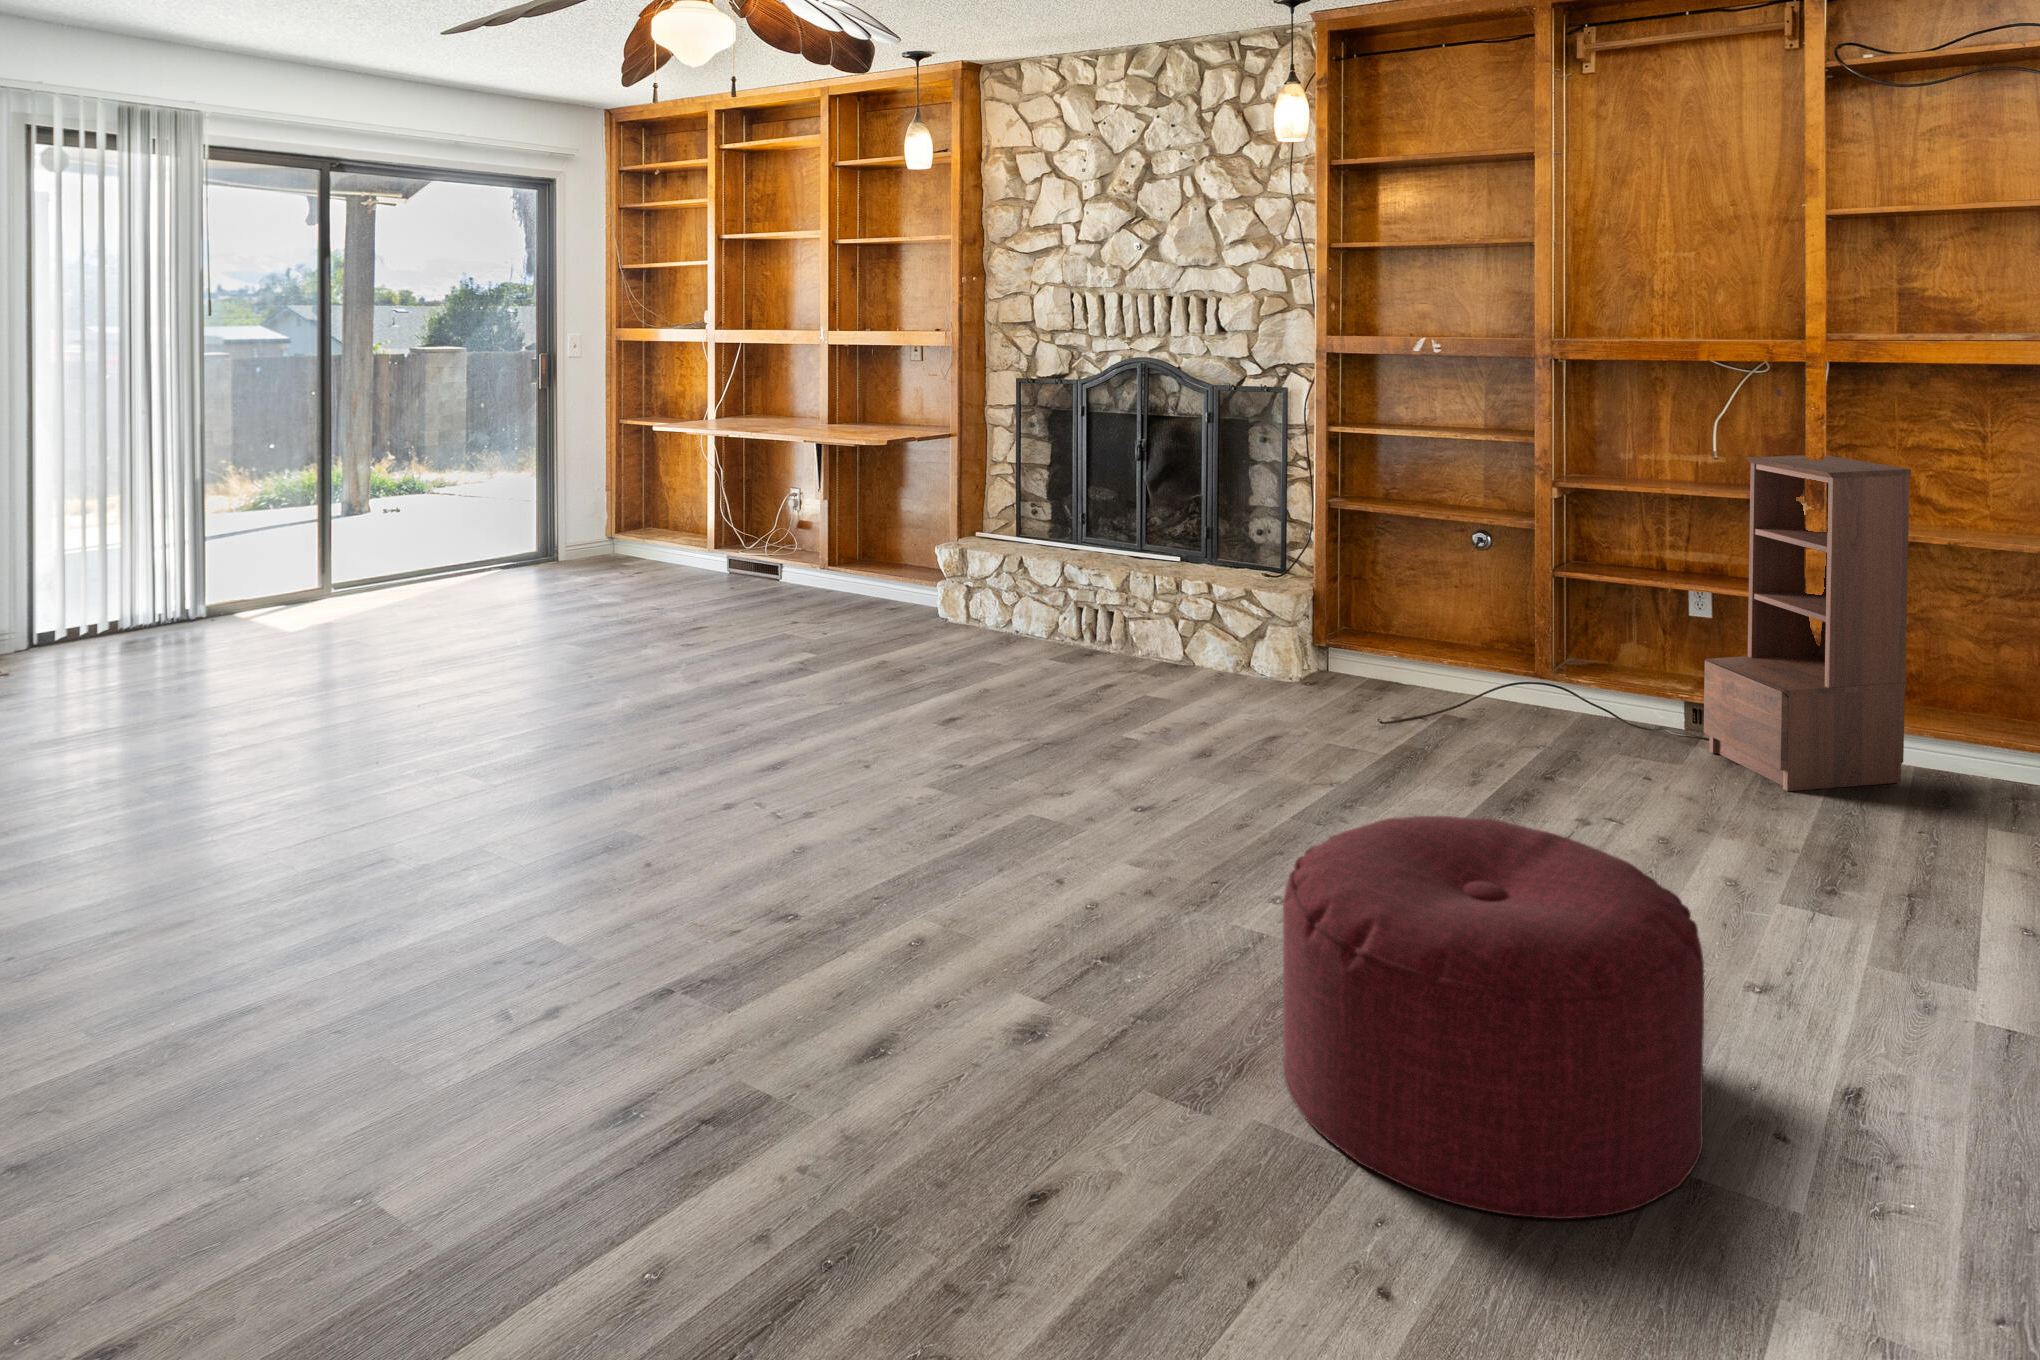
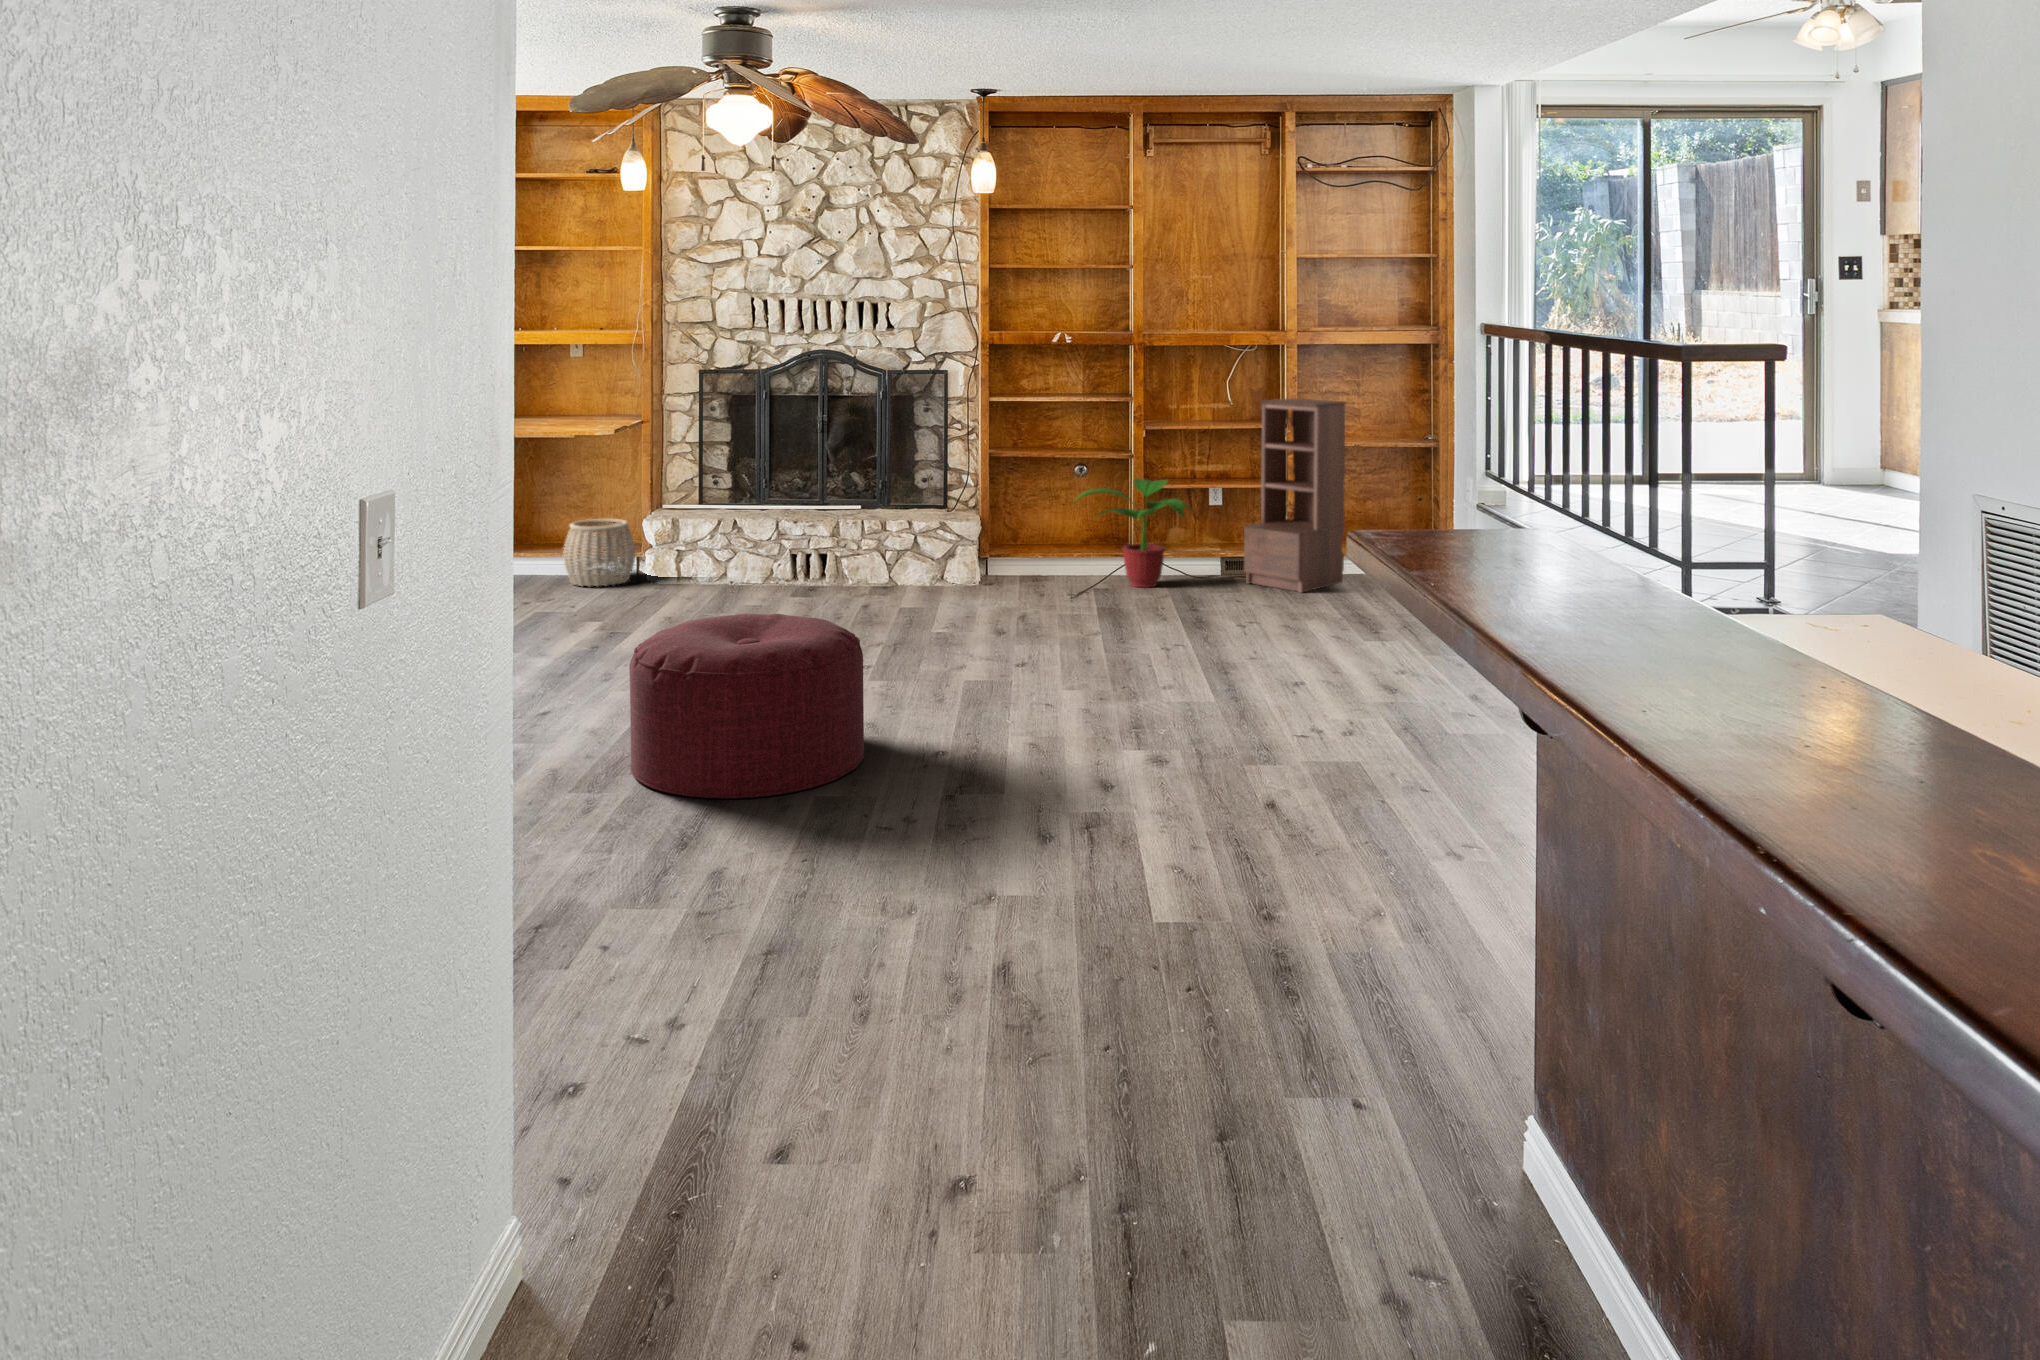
woven basket: none [872,539,949,617] -> present [563,519,635,586]
potted plant: none [1428,560,1622,731] -> present [1076,478,1190,588]
ottoman: present [1283,816,1704,1219] -> present [629,614,864,799]

